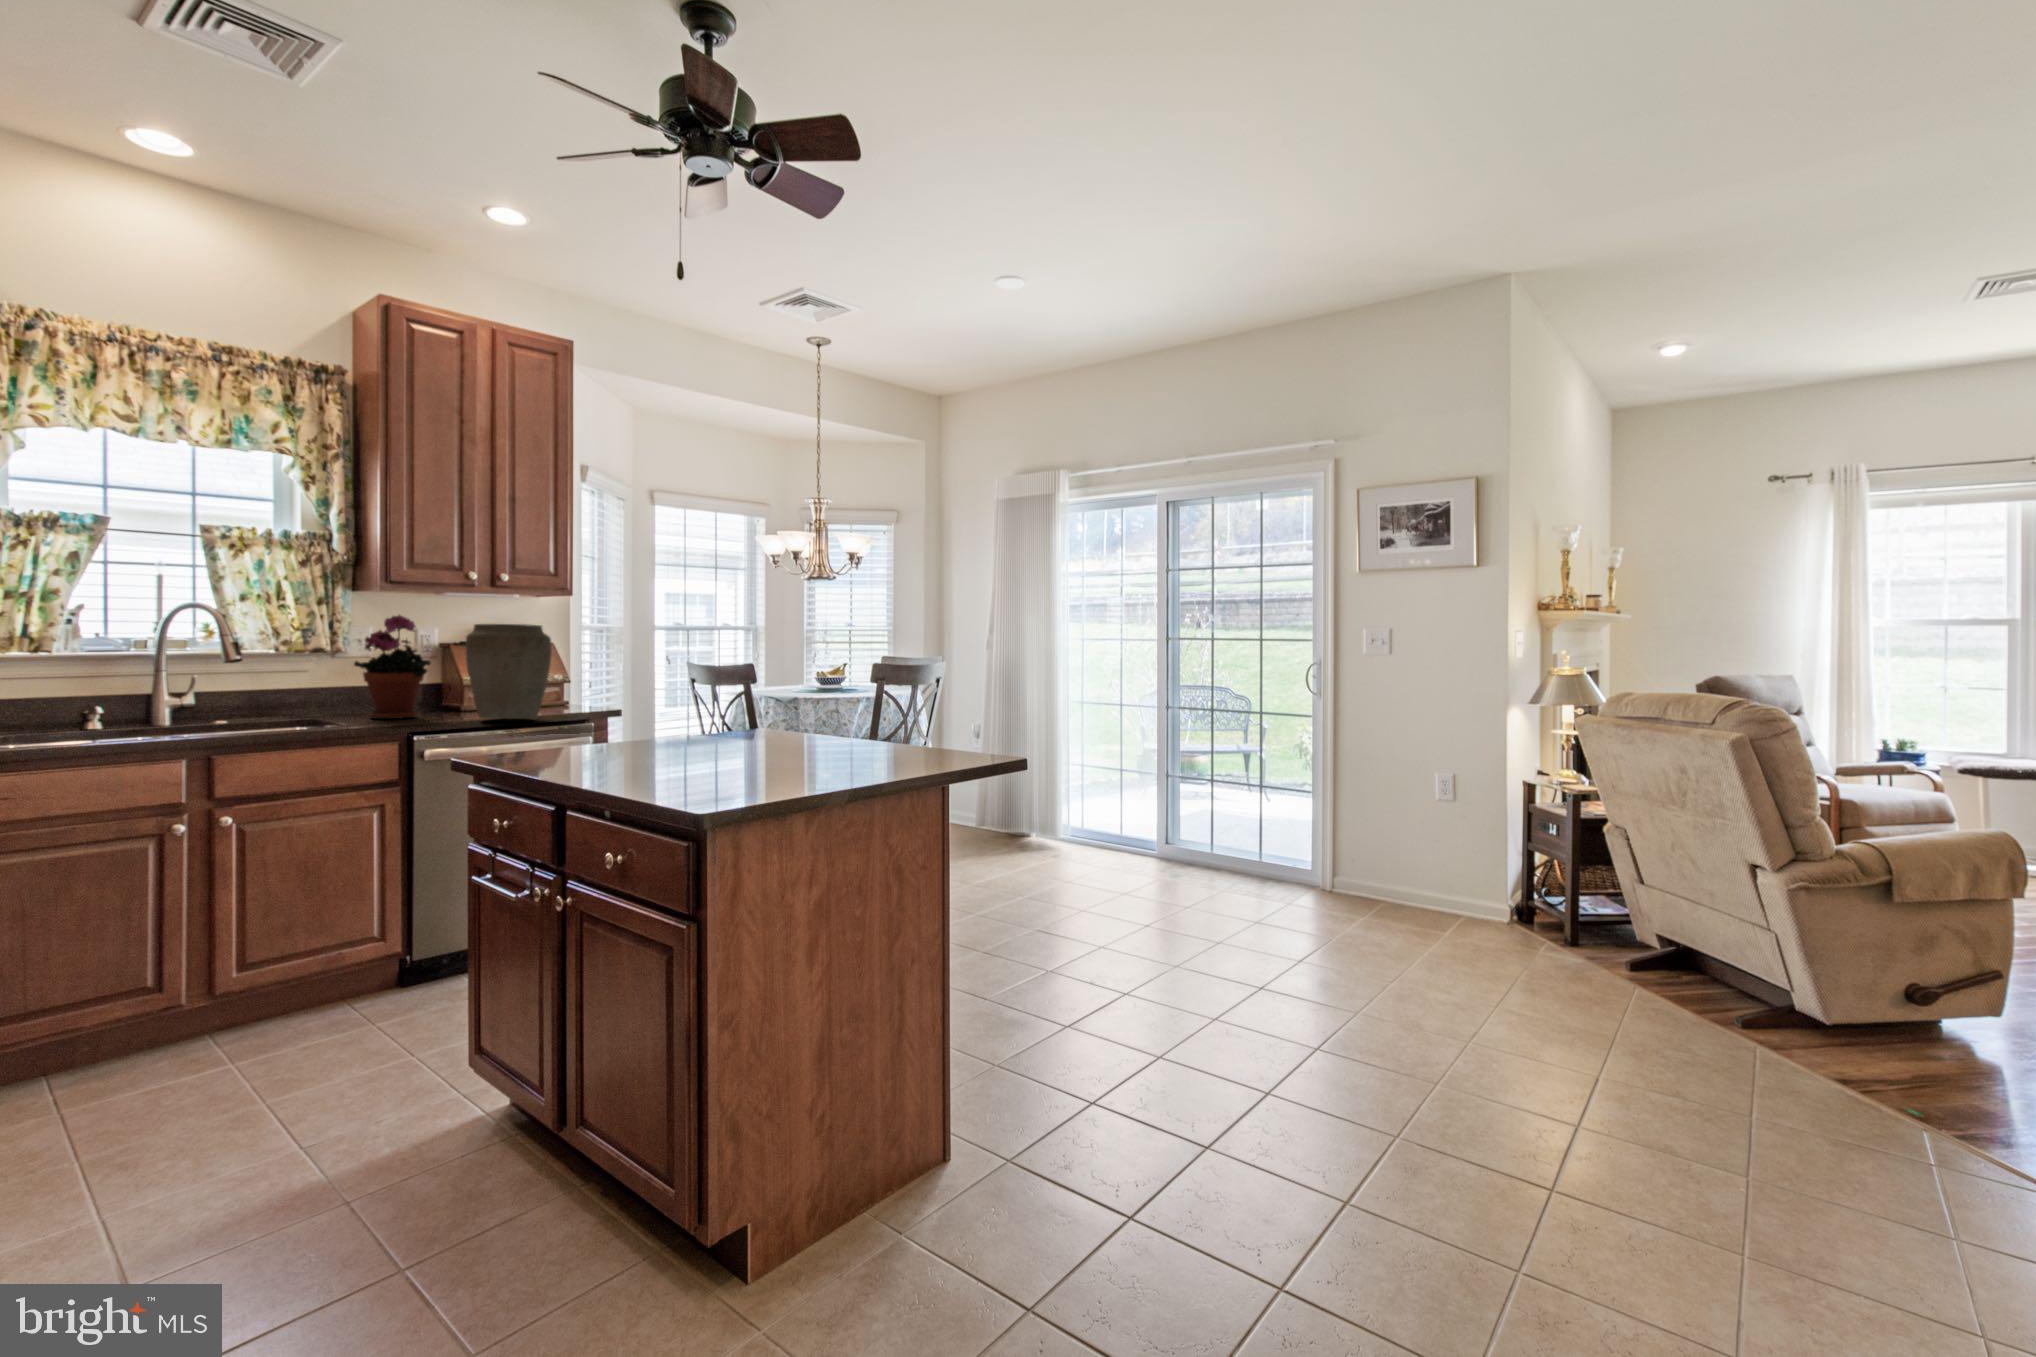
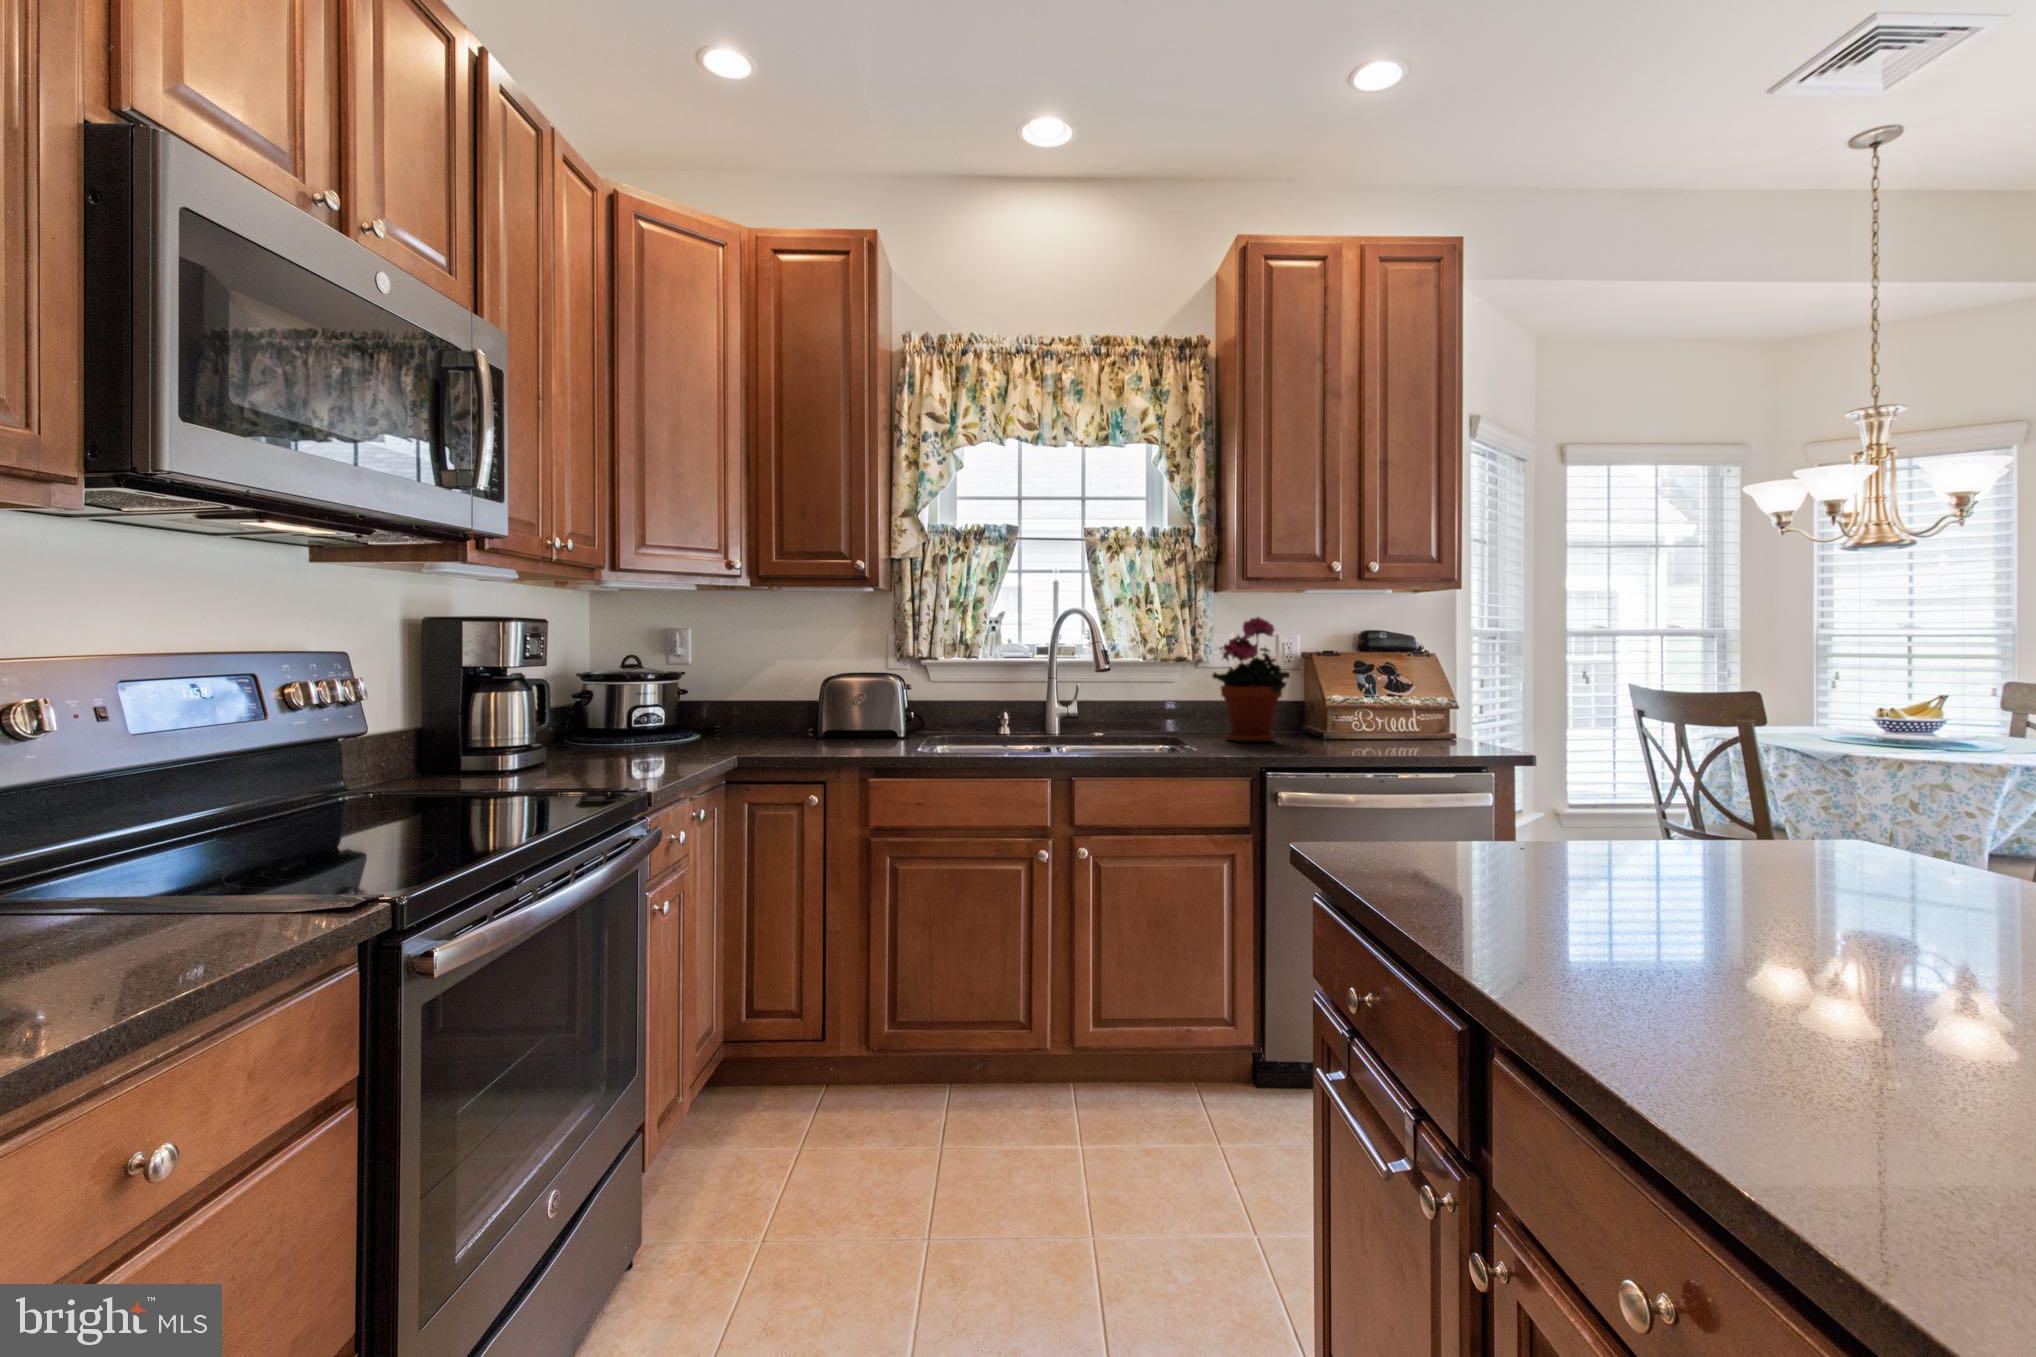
vase: present [465,624,552,719] -> none [1328,621,1435,752]

